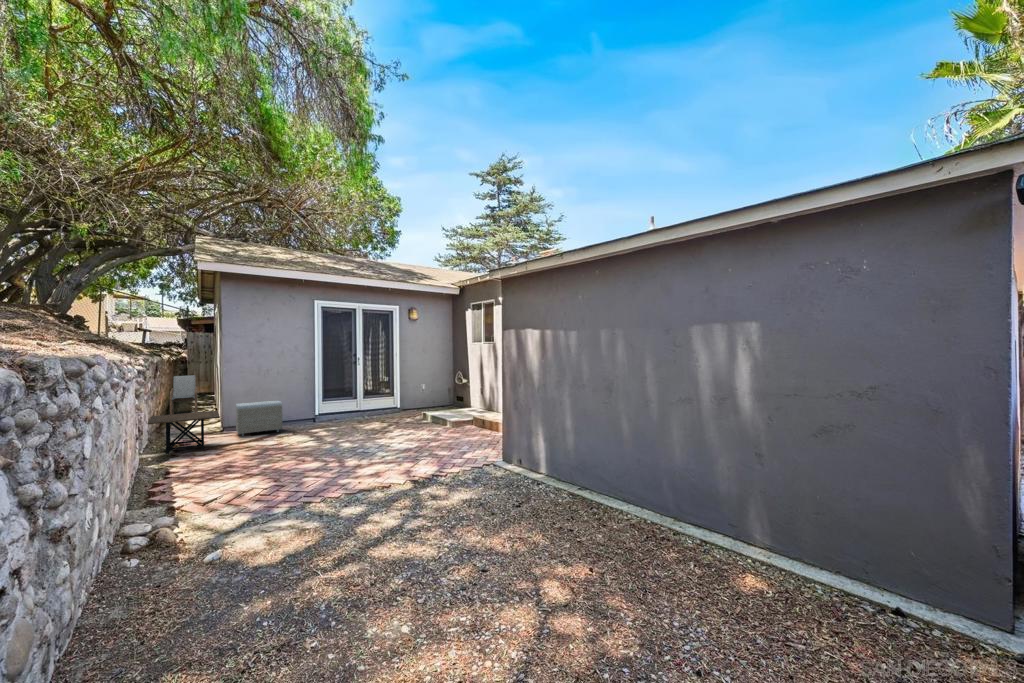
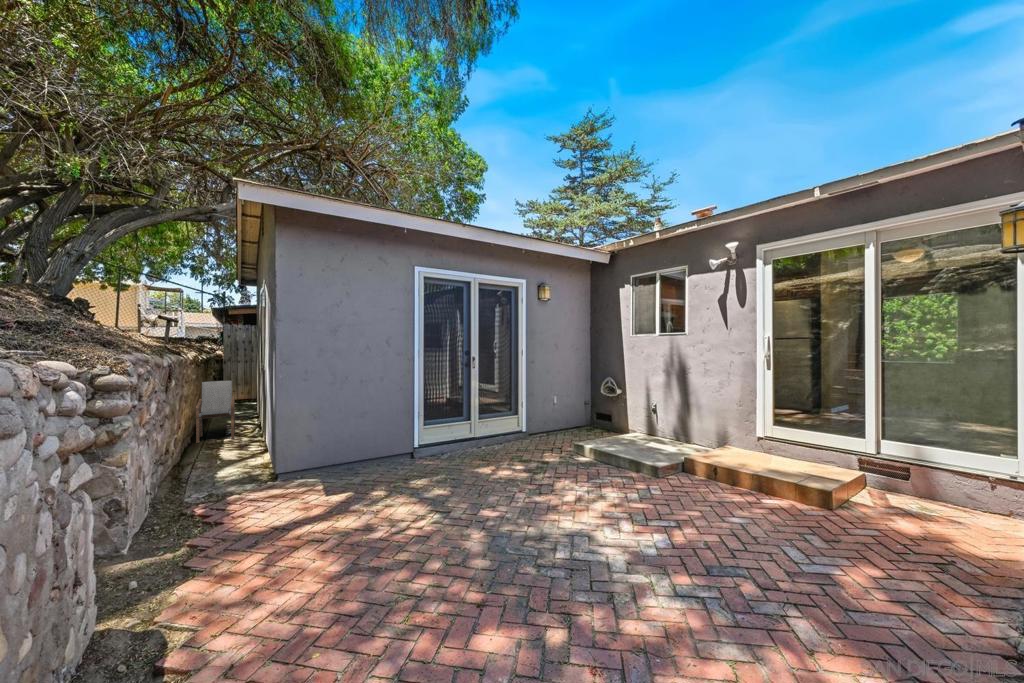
storage bench: present [236,401,283,436] -> none [297,427,373,493]
side table: present [147,411,220,454] -> none [131,451,276,552]

